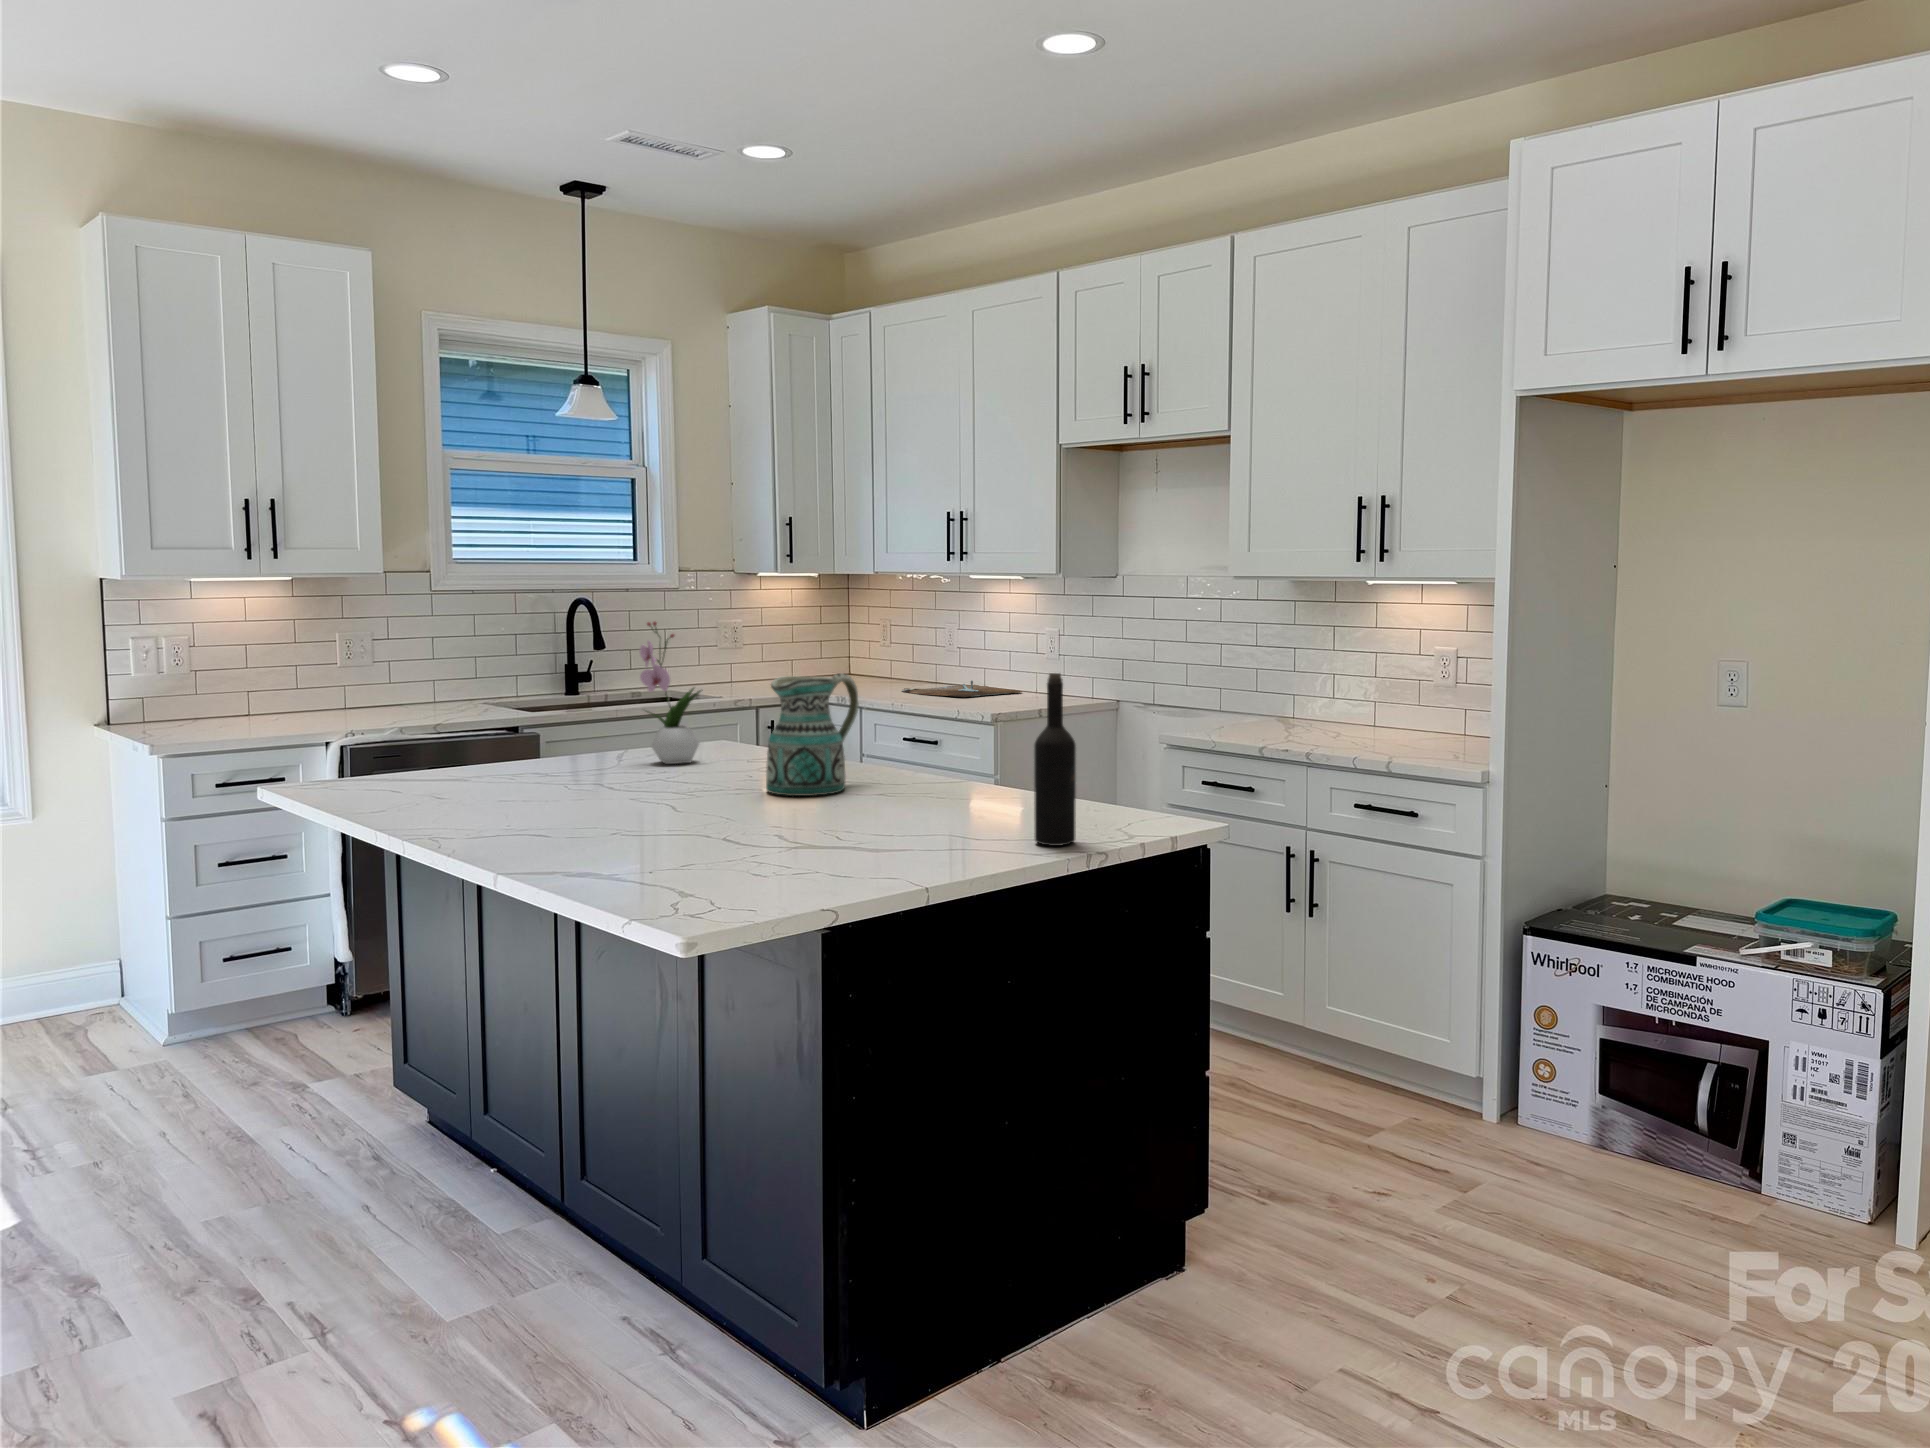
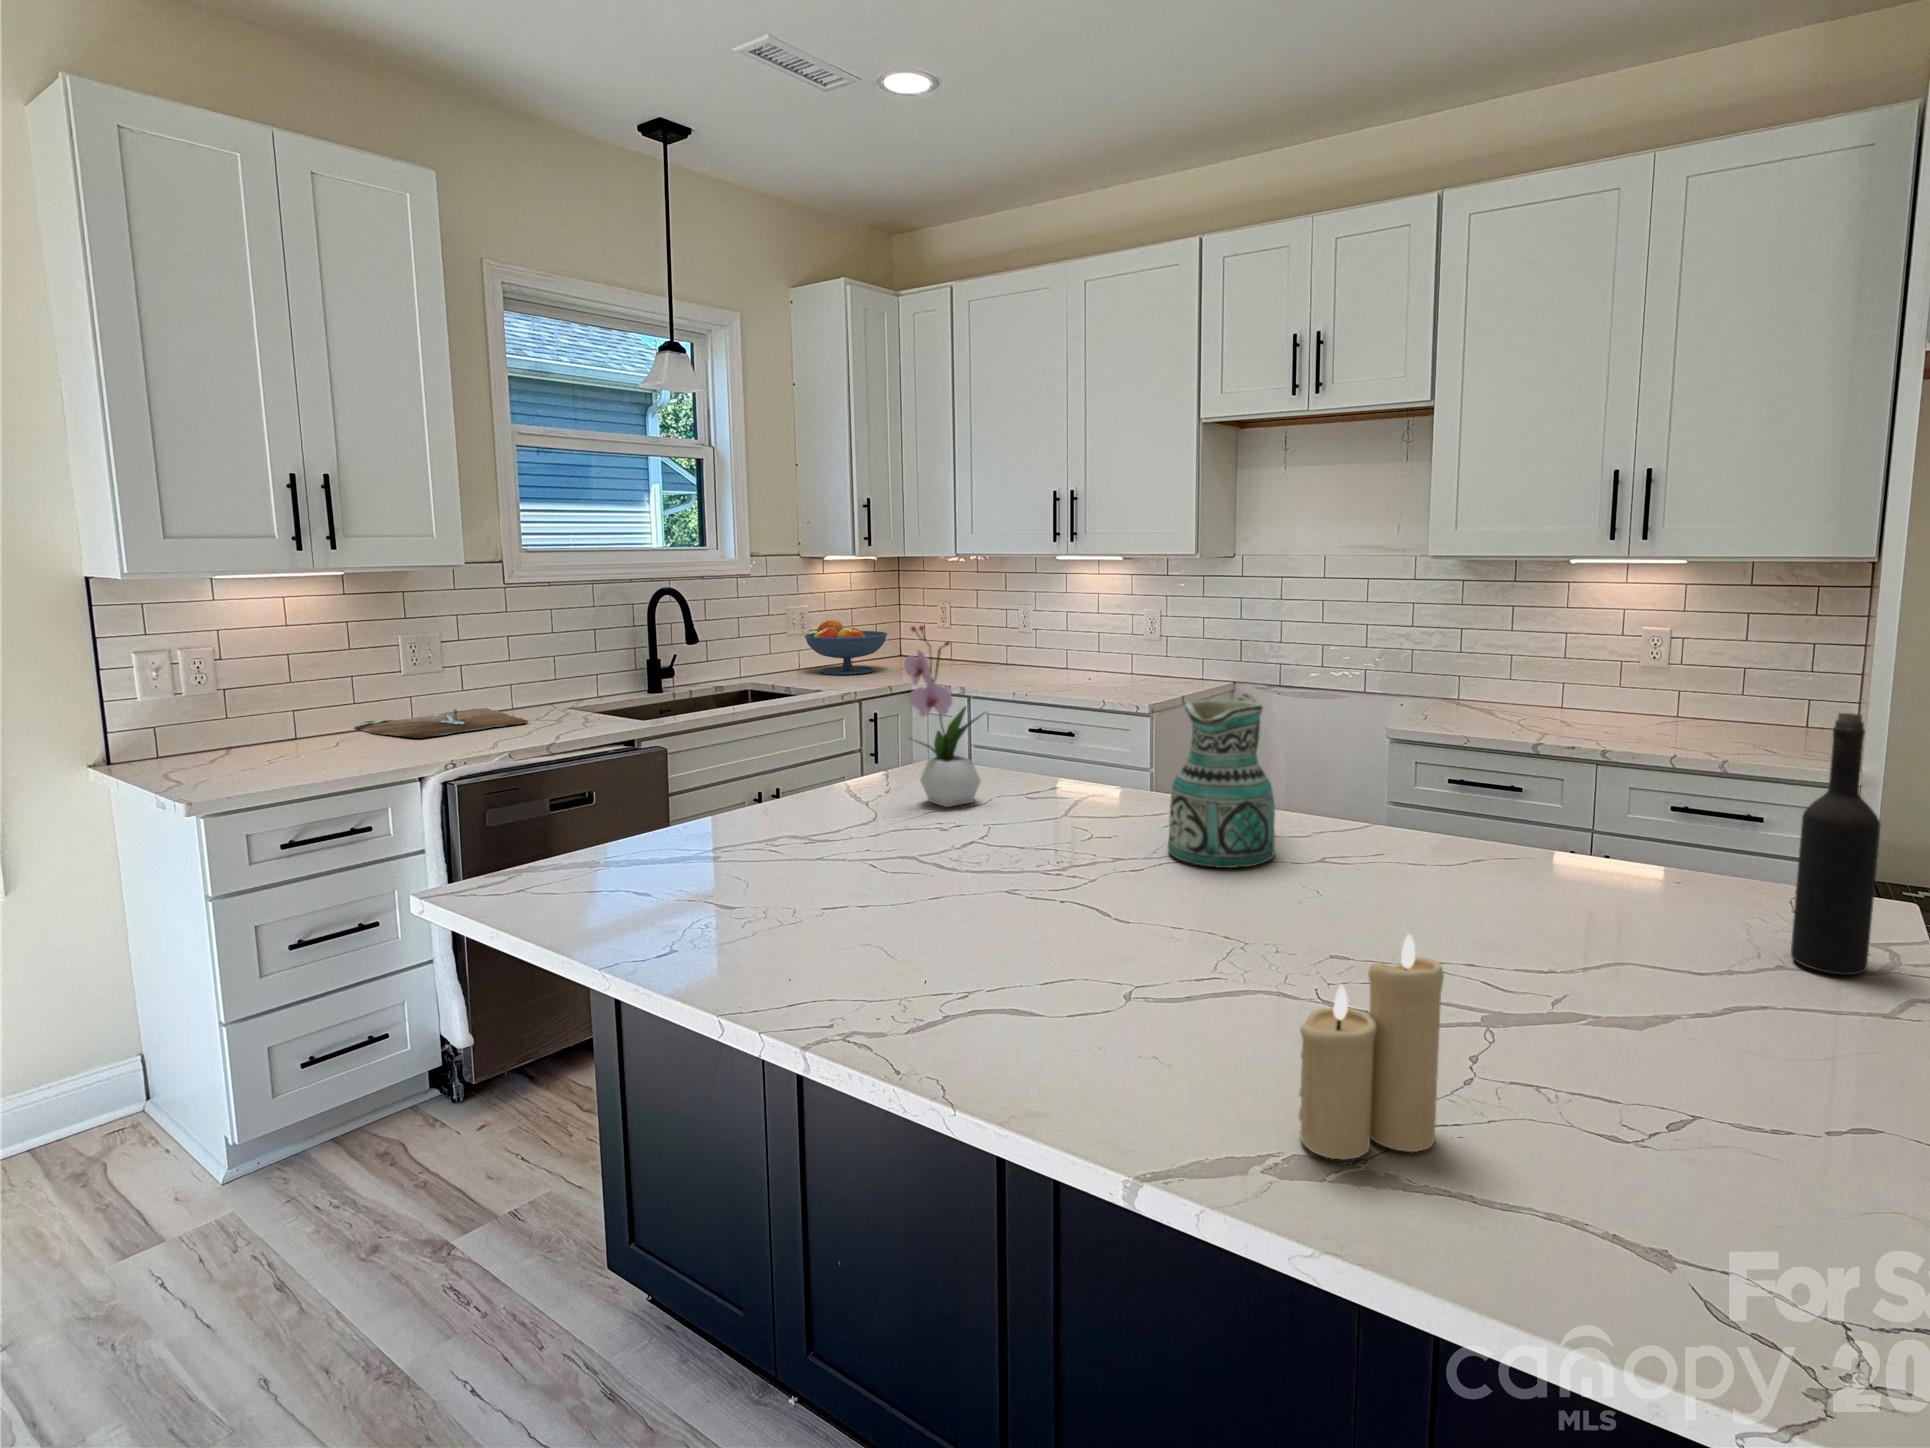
fruit bowl: none [727,633,809,686] -> present [805,620,887,675]
cutting board: present [902,680,1022,697] -> present [354,708,528,738]
candle: none [583,764,660,877] -> present [1299,935,1444,1159]

